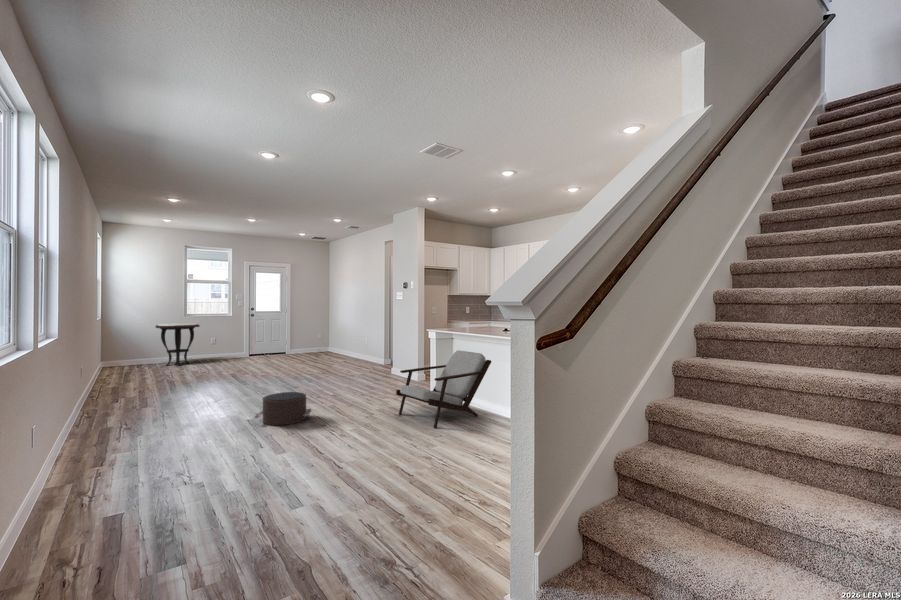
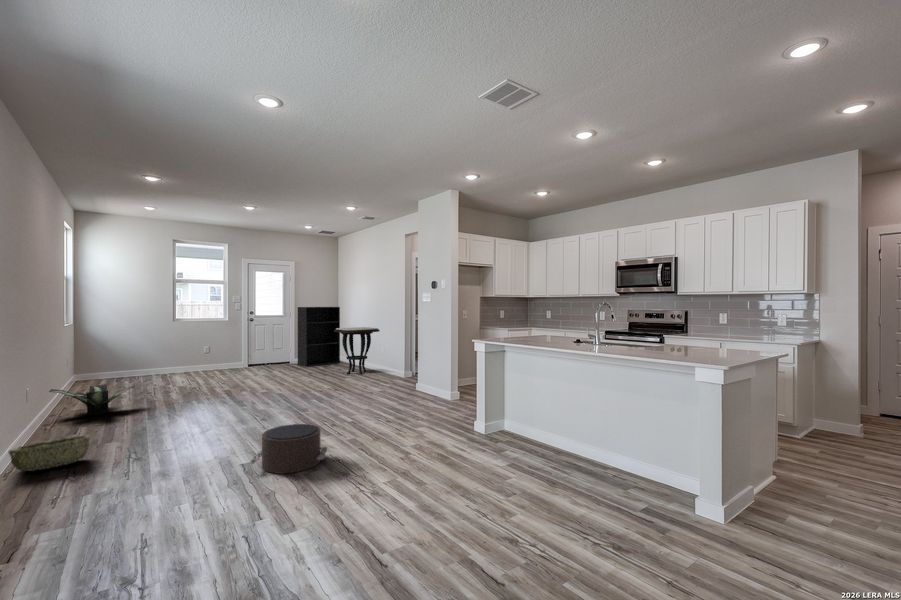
bookshelf: none [293,304,330,356] -> present [298,307,340,367]
side table: present [155,323,199,366] -> present [334,327,380,374]
armchair: present [396,350,491,428] -> none [440,367,566,479]
potted plant: none [92,367,159,391] -> present [49,385,135,415]
woven basket: none [78,400,134,424] -> present [8,435,90,471]

